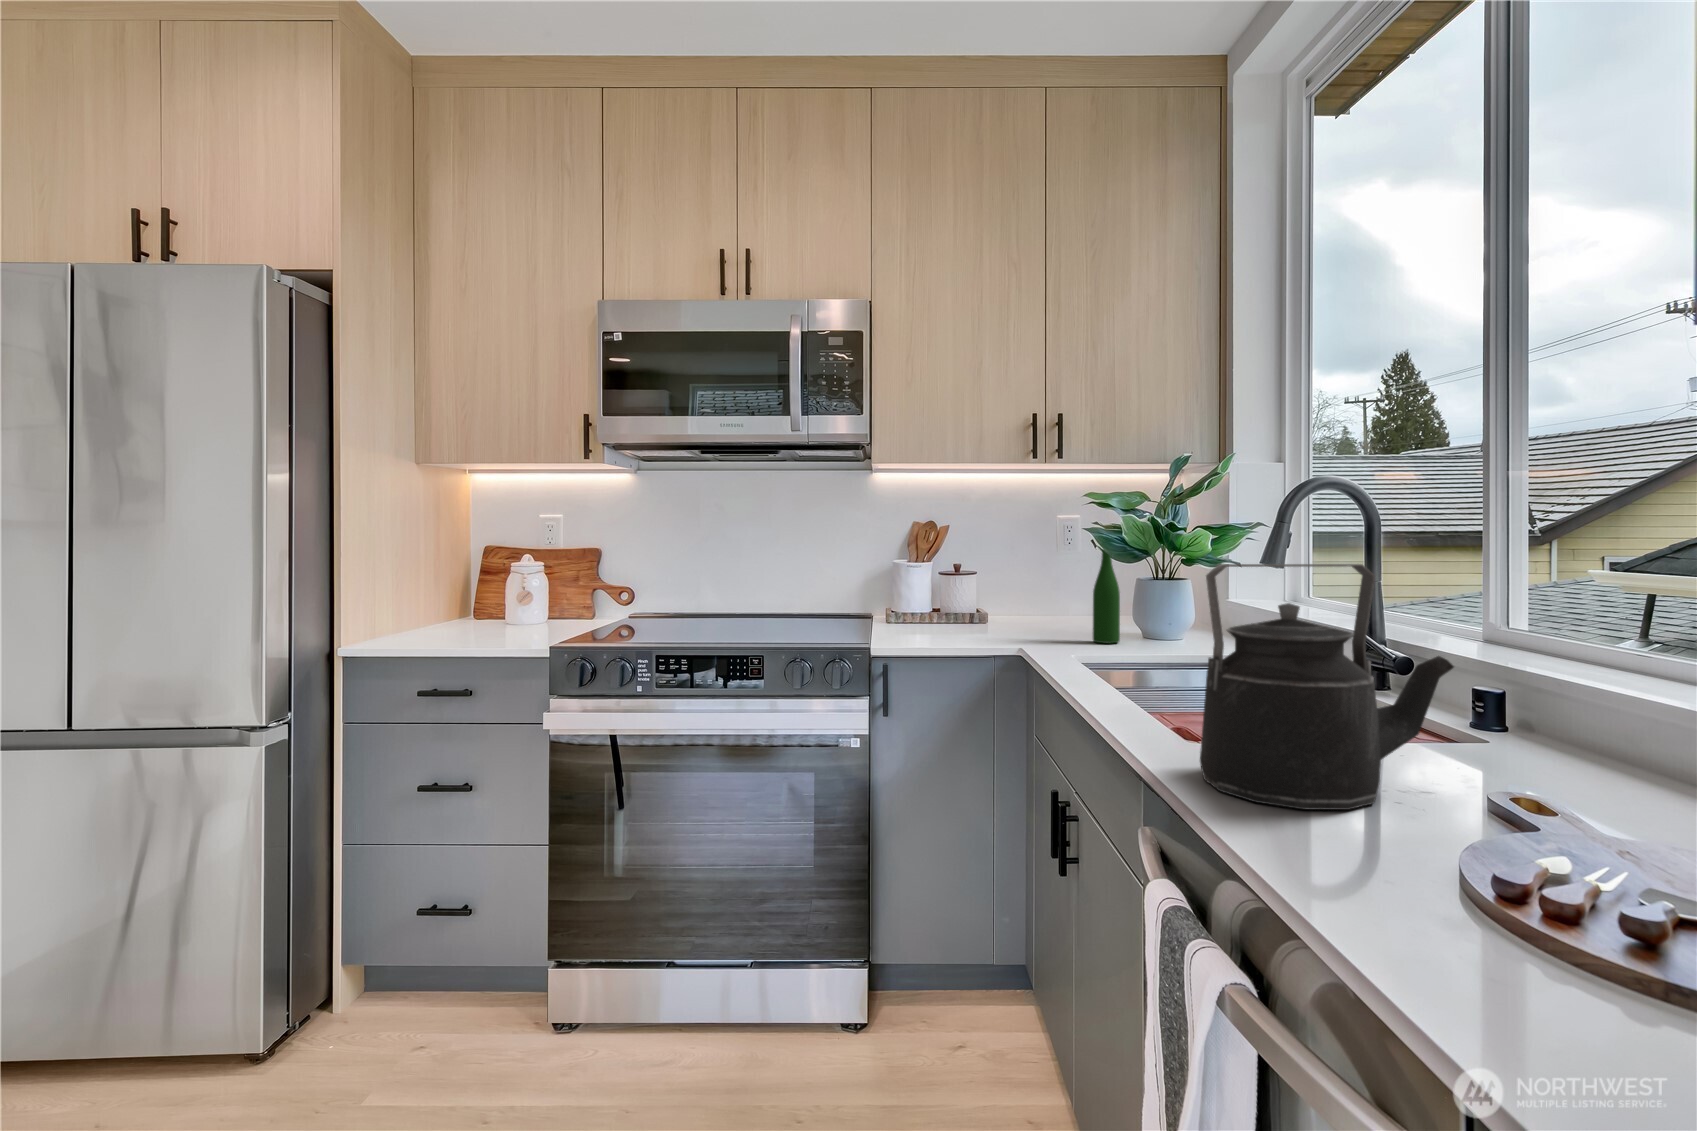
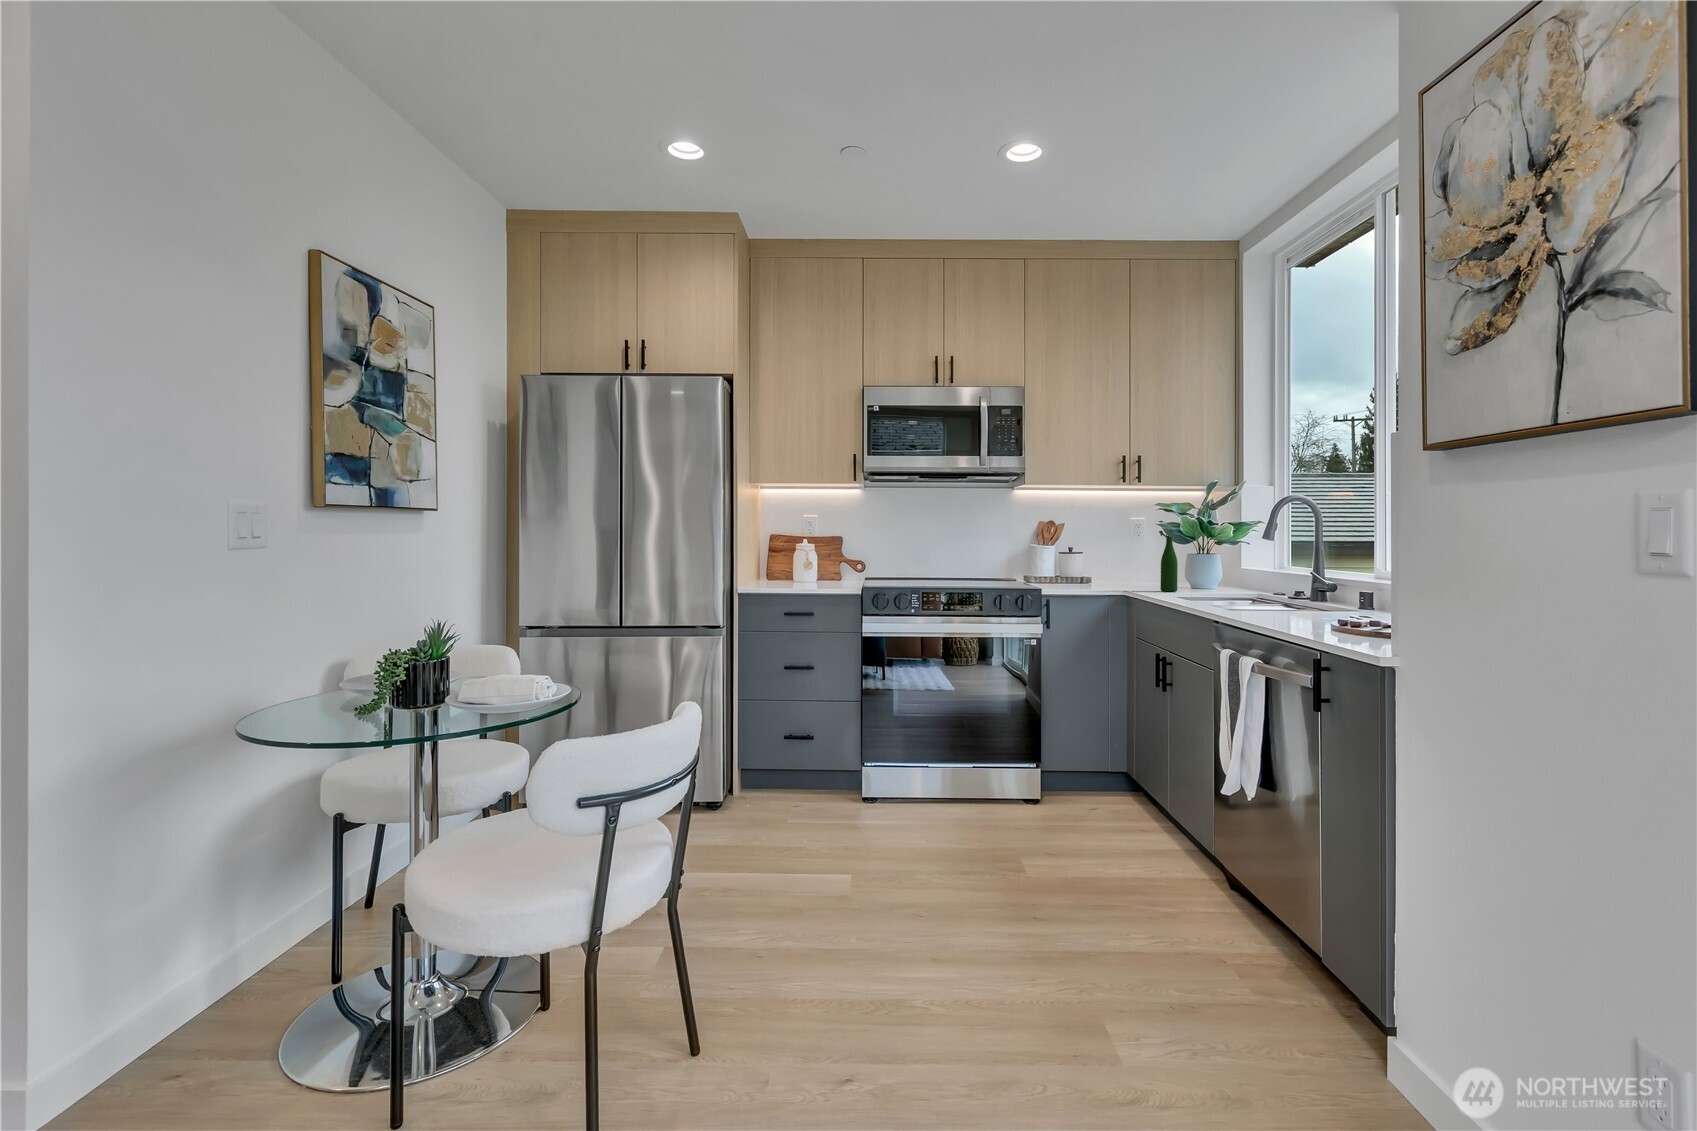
kettle: present [1200,564,1454,810] -> none [1238,529,1339,619]

